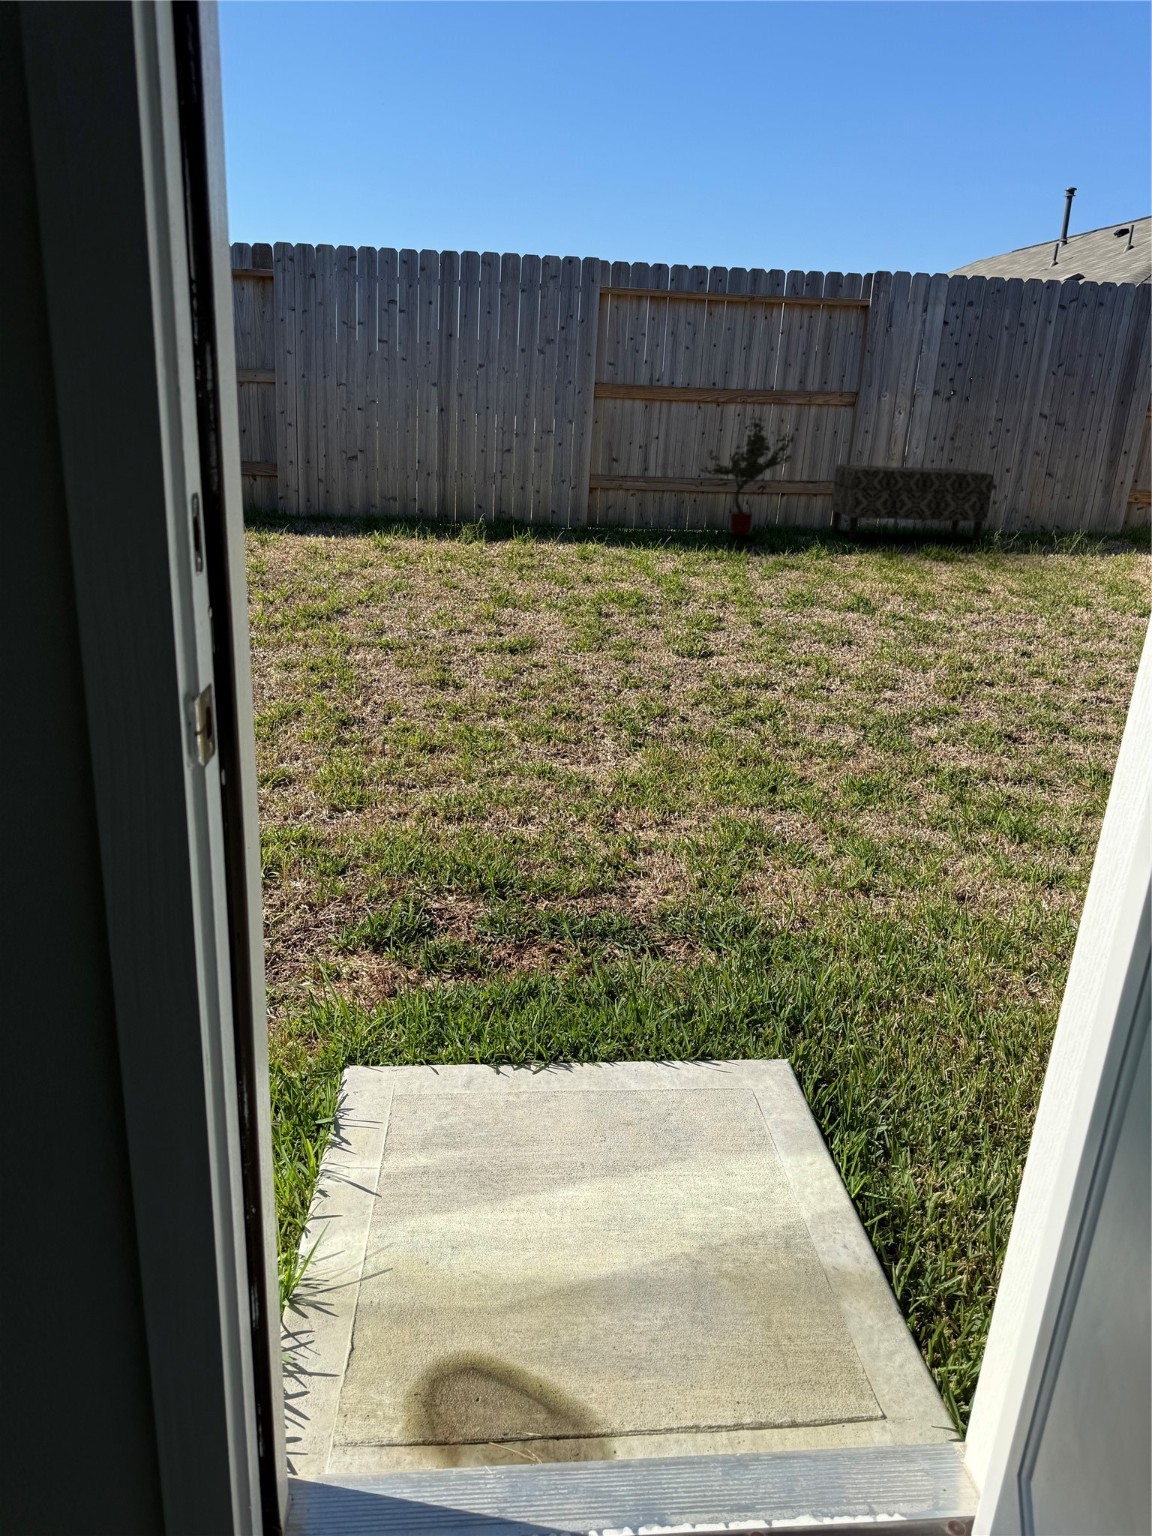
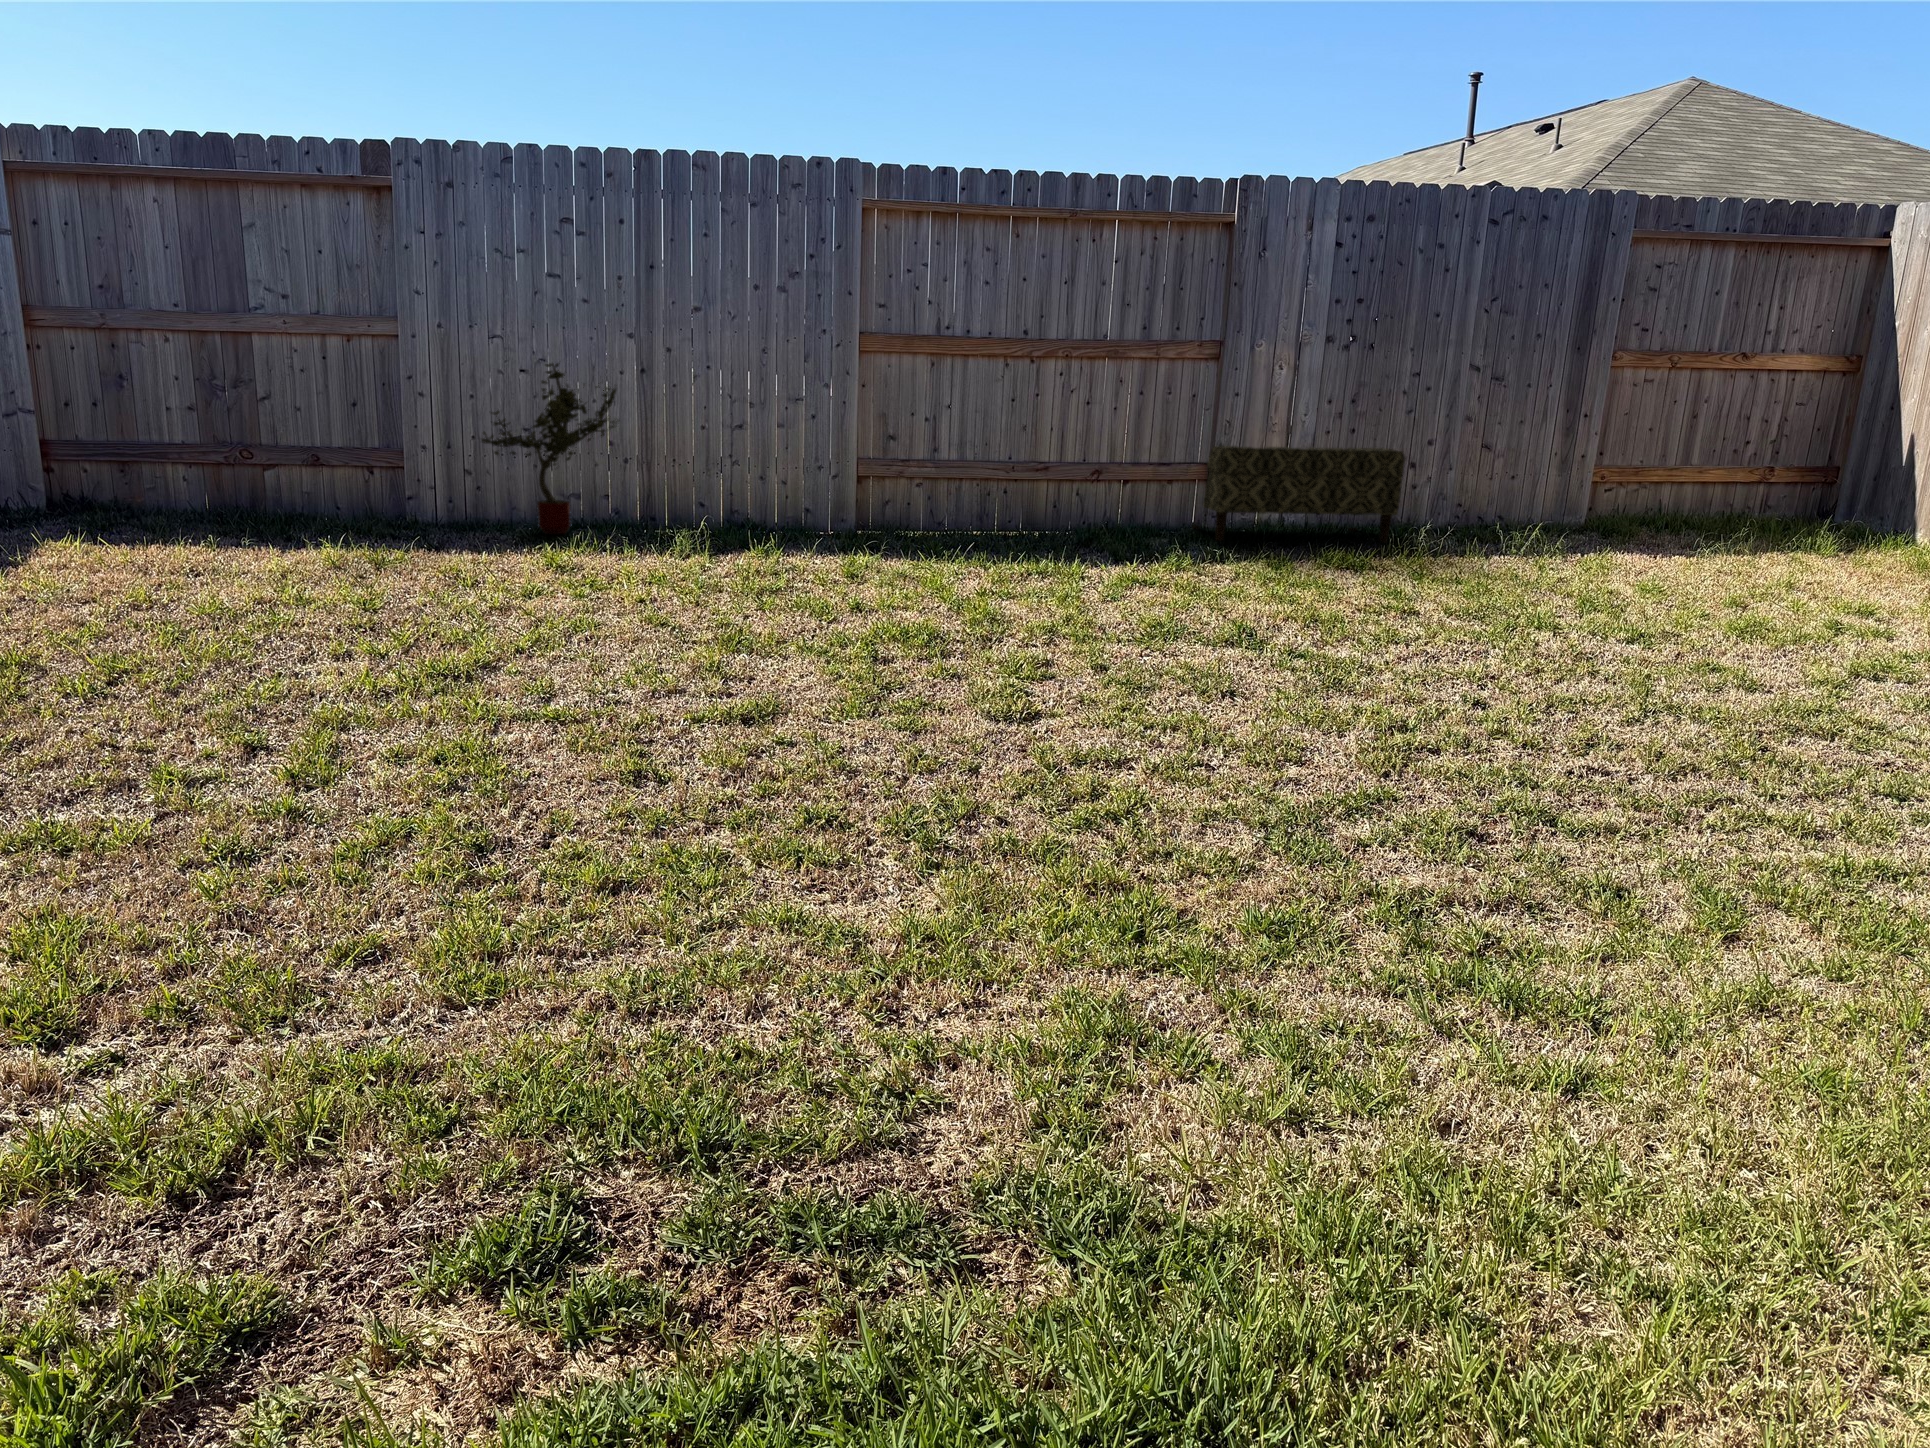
potted tree: present [700,417,794,536] -> present [482,363,618,534]

